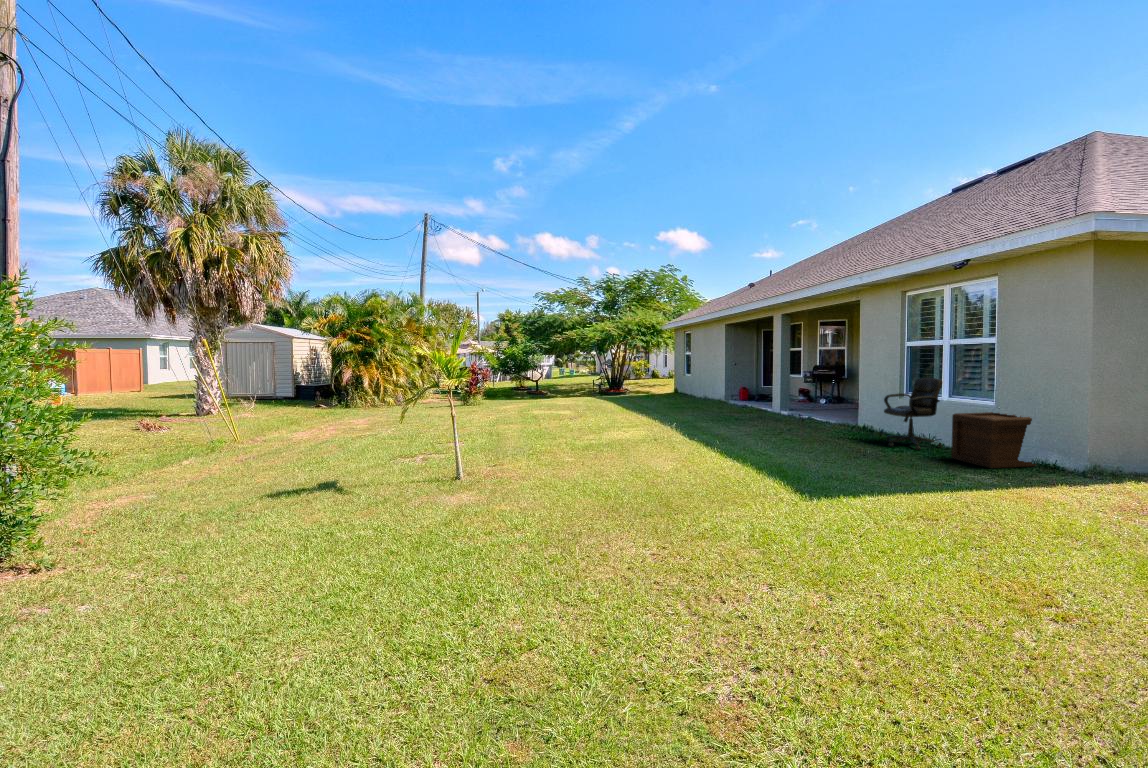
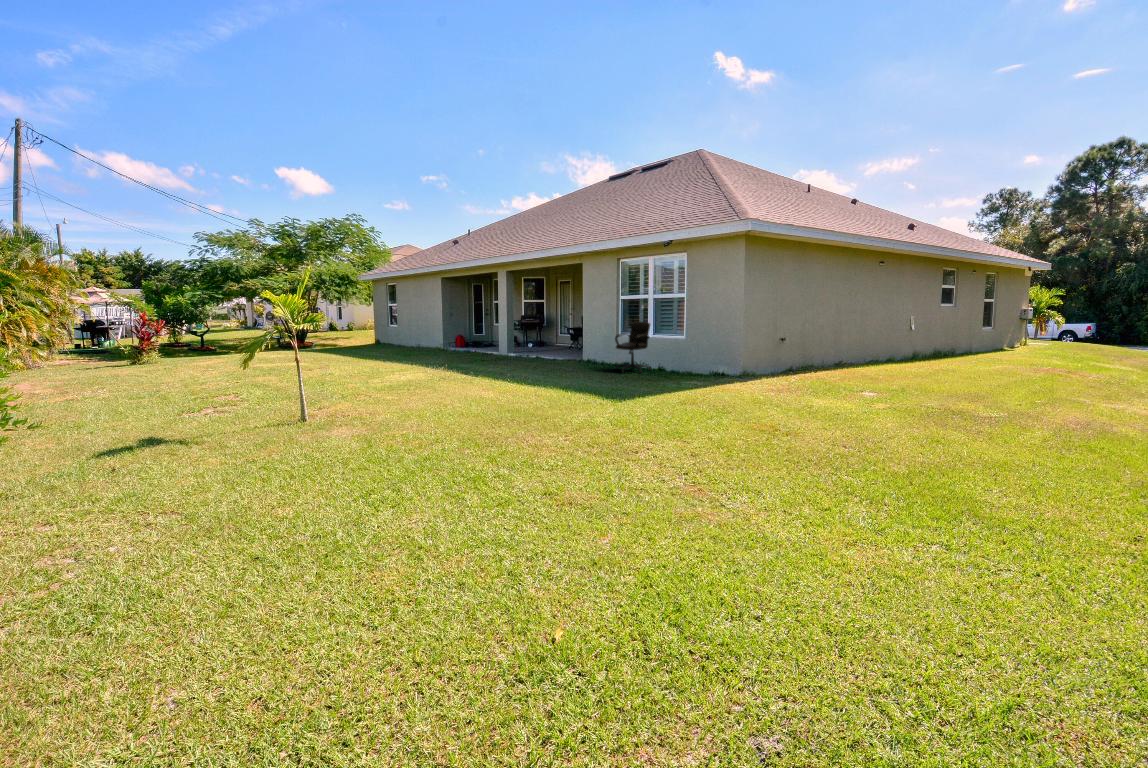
wooden crate: present [951,412,1036,468] -> none [666,343,712,380]

